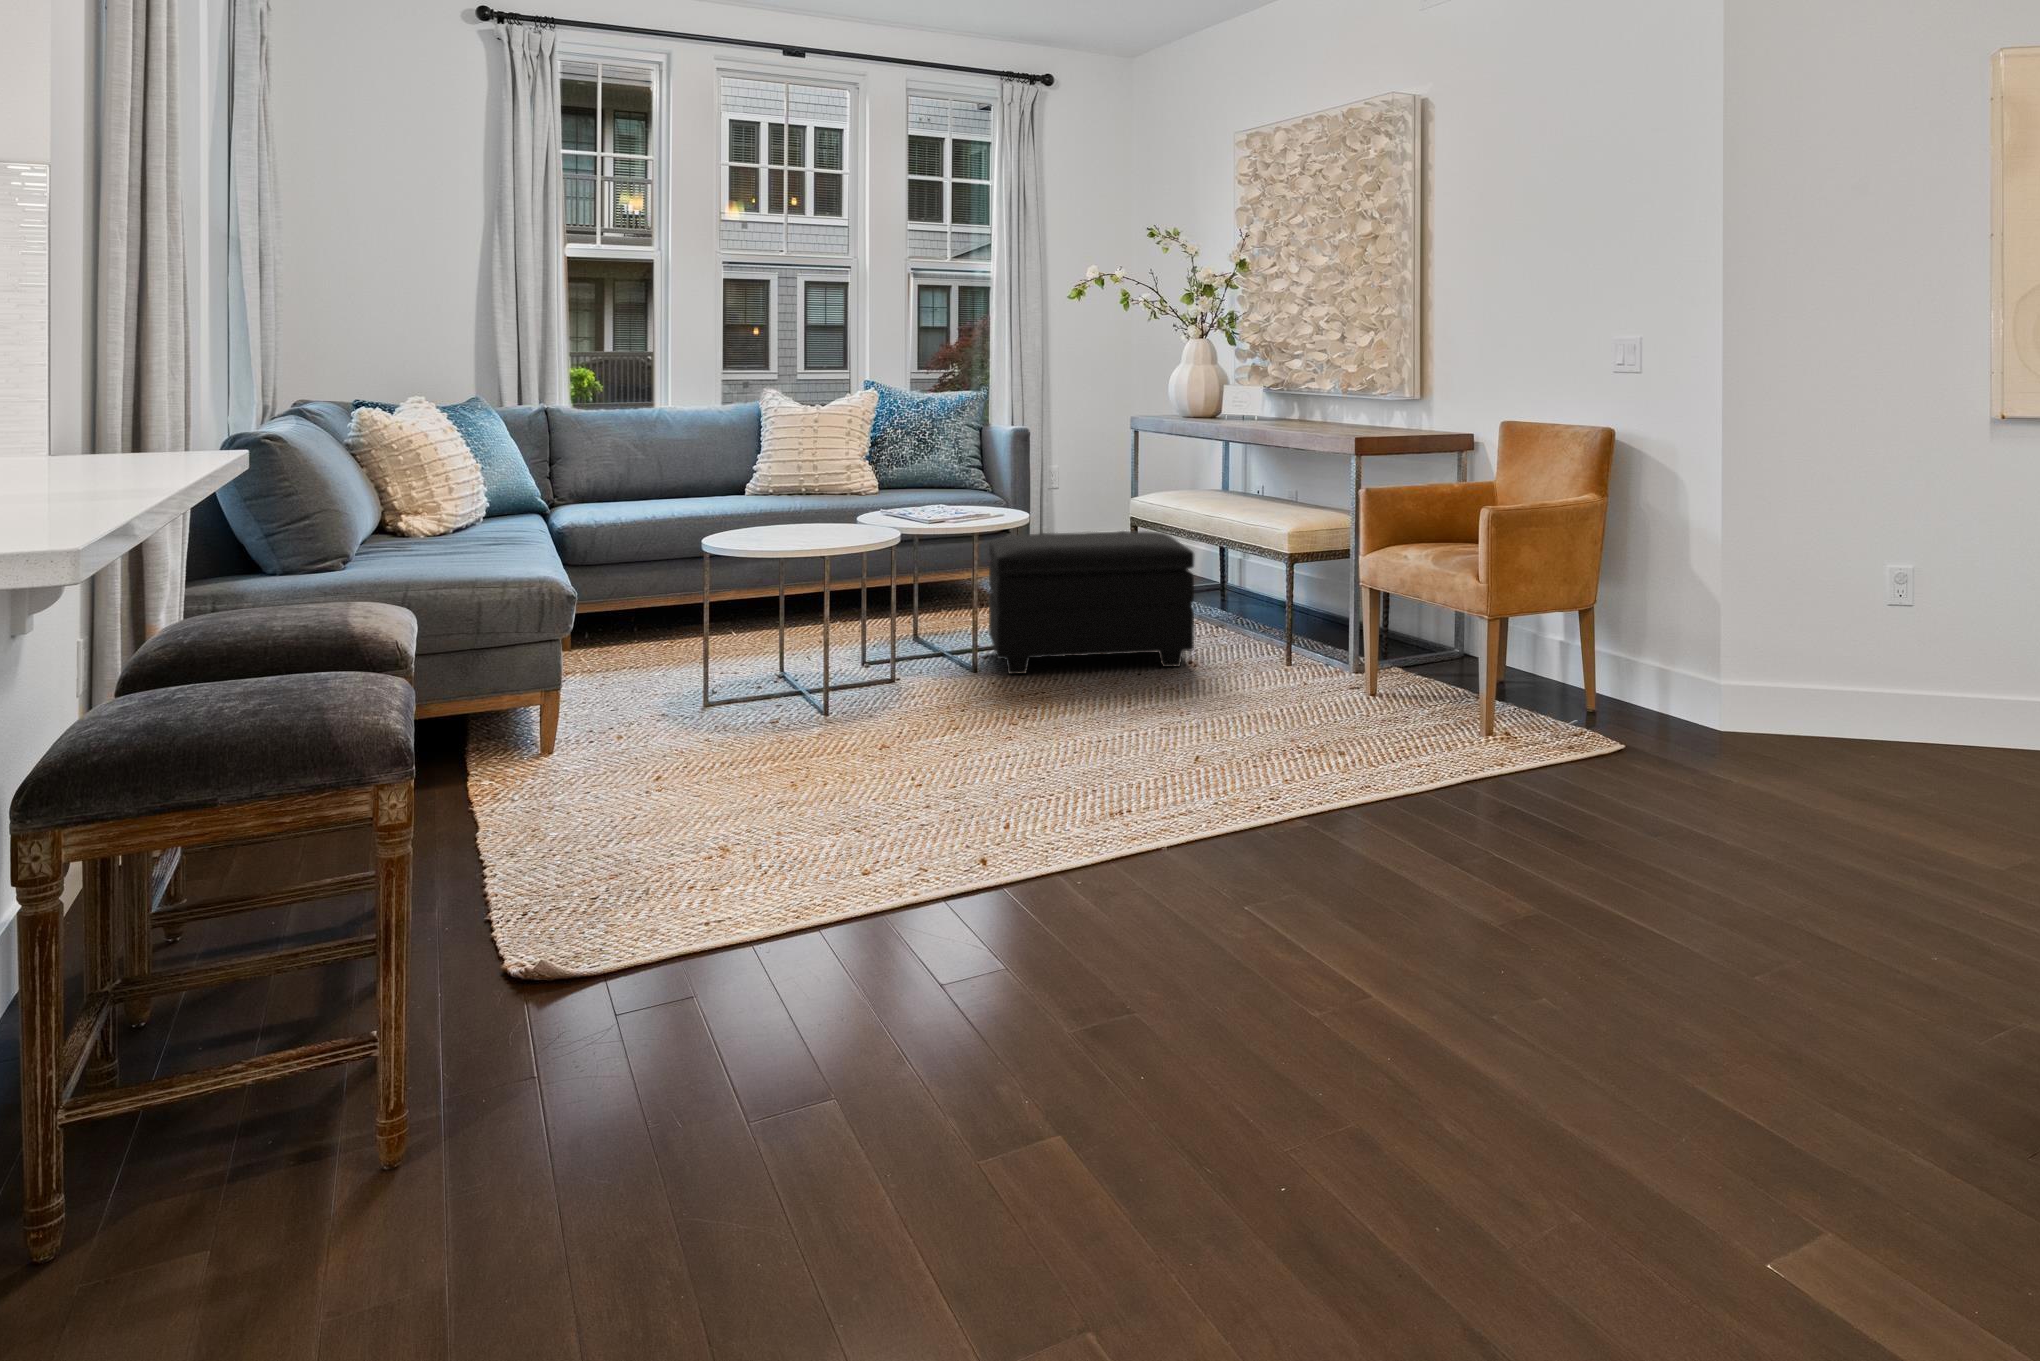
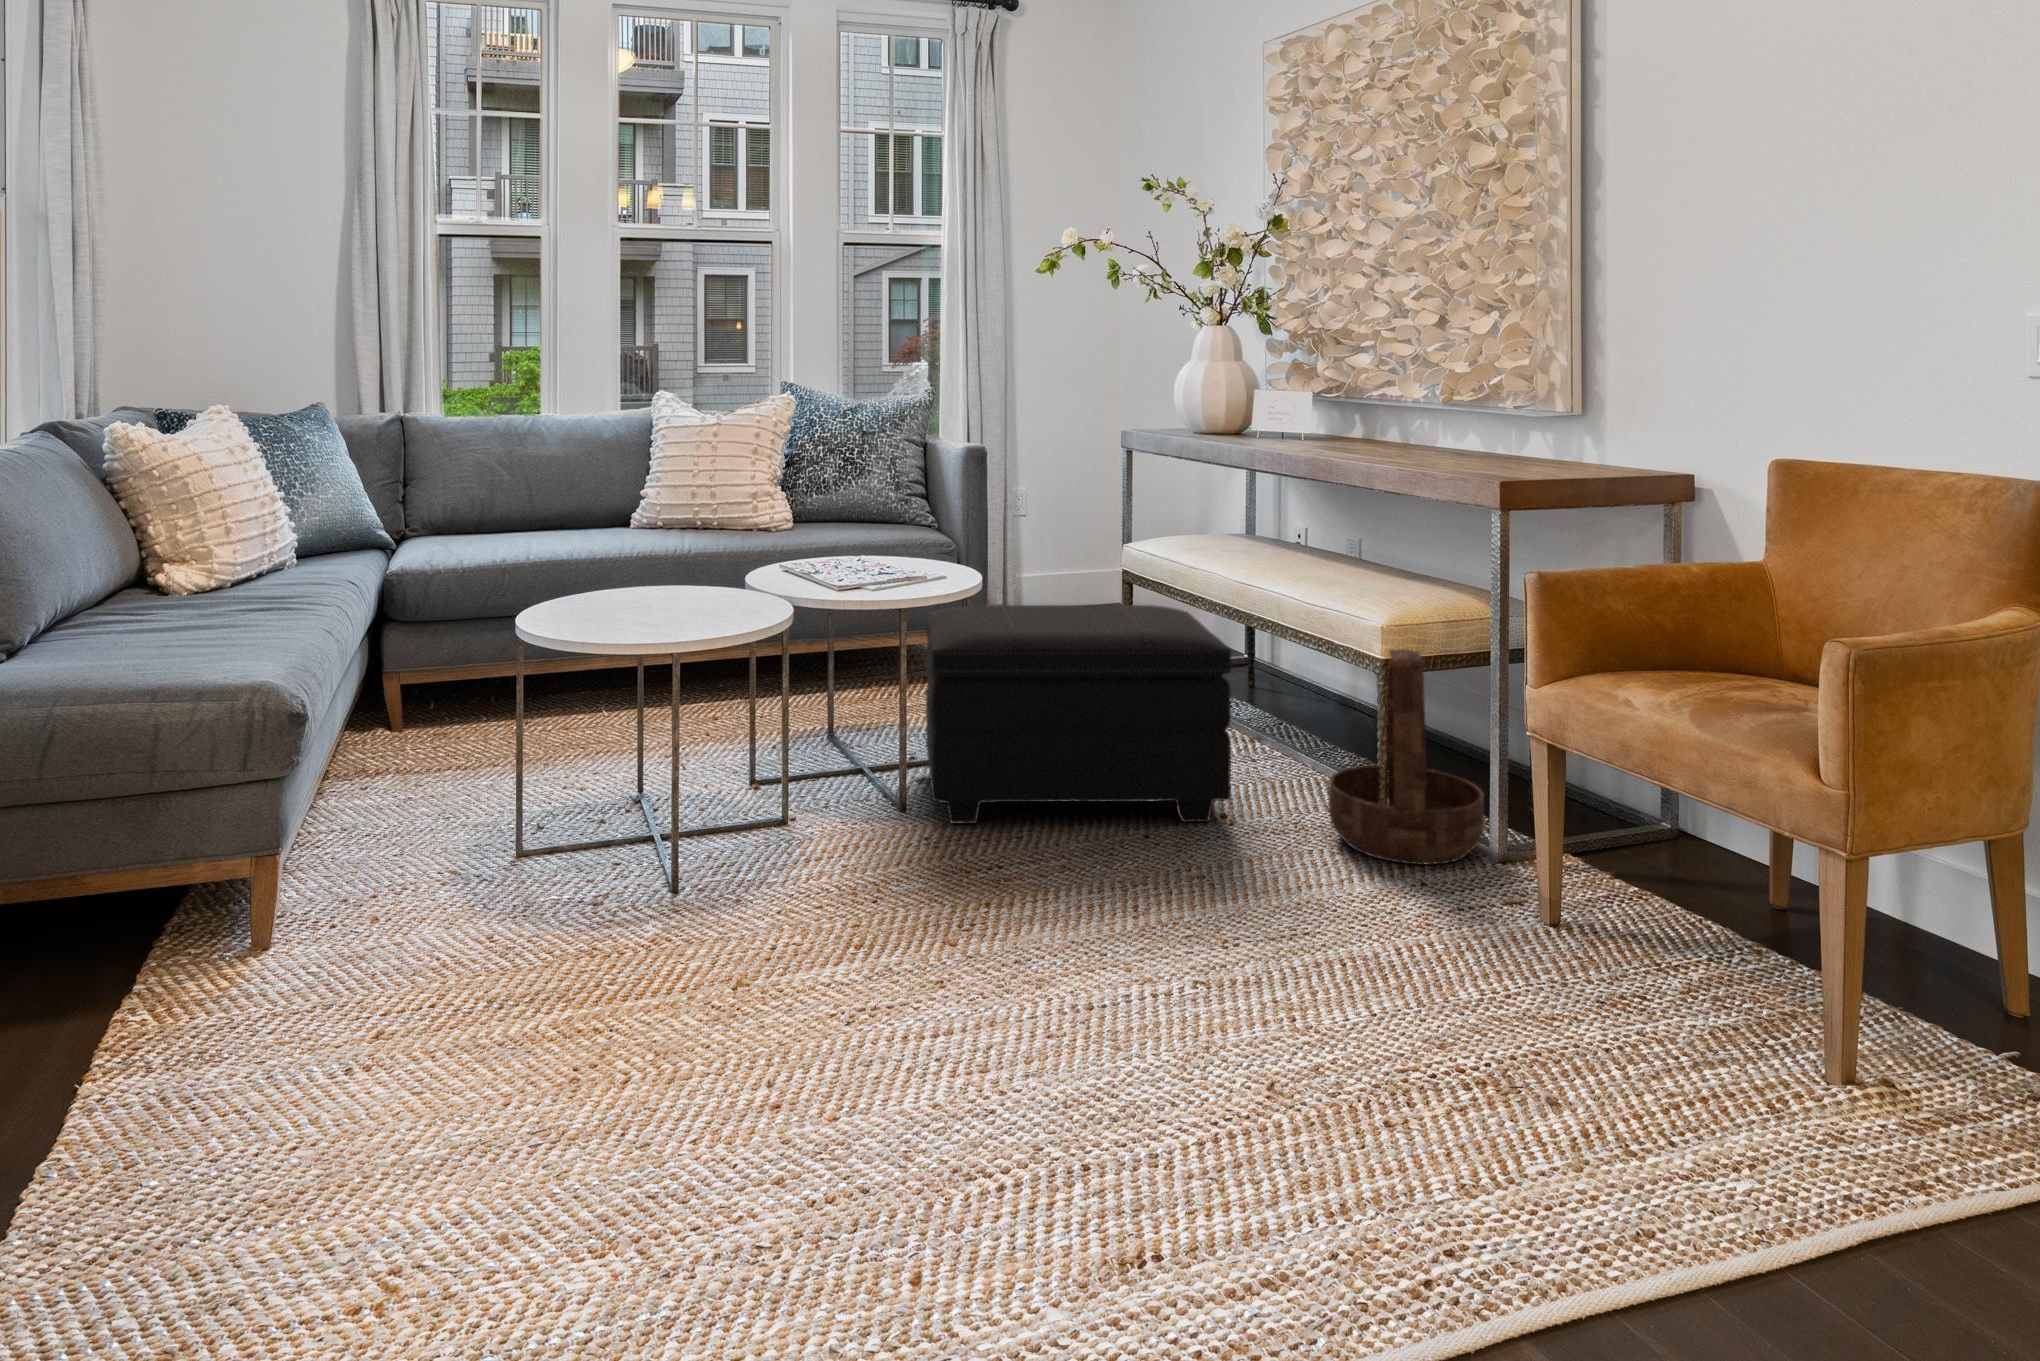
basket: none [1255,548,1347,678] -> present [1328,649,1484,865]

